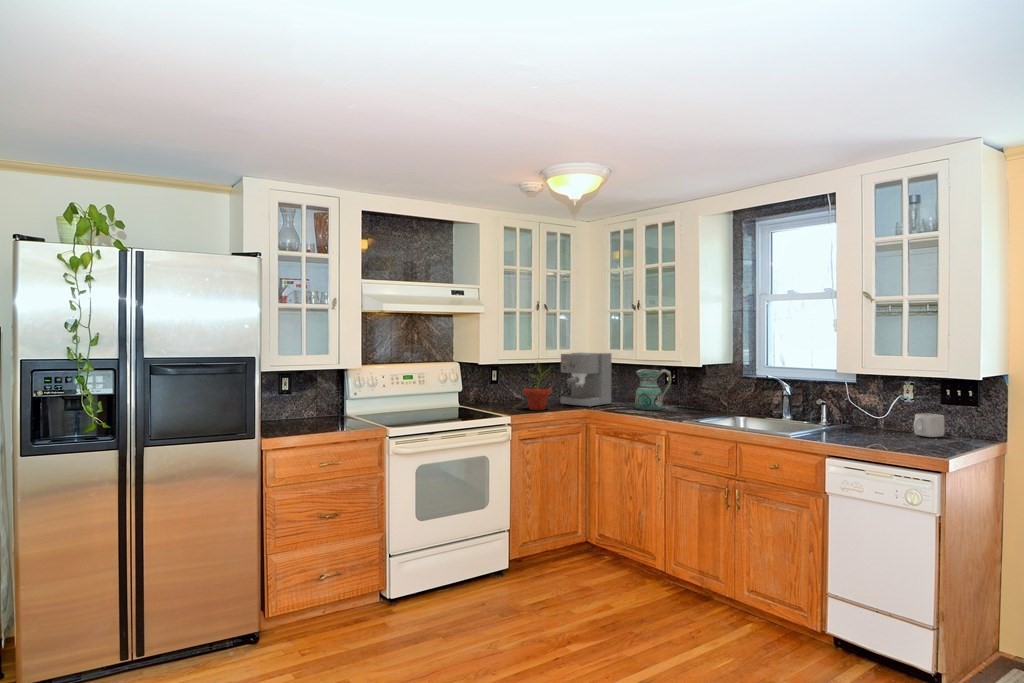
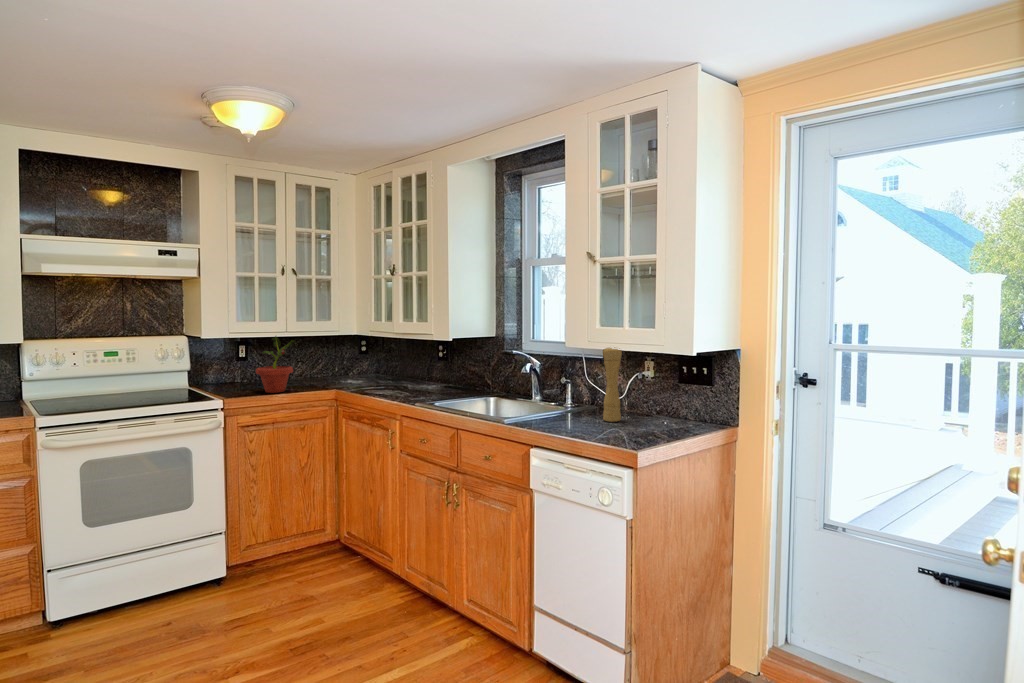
coffee maker: present [560,352,611,407] -> none [312,324,376,388]
ceramic pitcher: present [635,369,671,410] -> none [393,343,435,390]
pepper mill: none [875,372,893,437] -> present [603,347,622,422]
mug: present [913,413,944,437] -> none [643,393,678,421]

